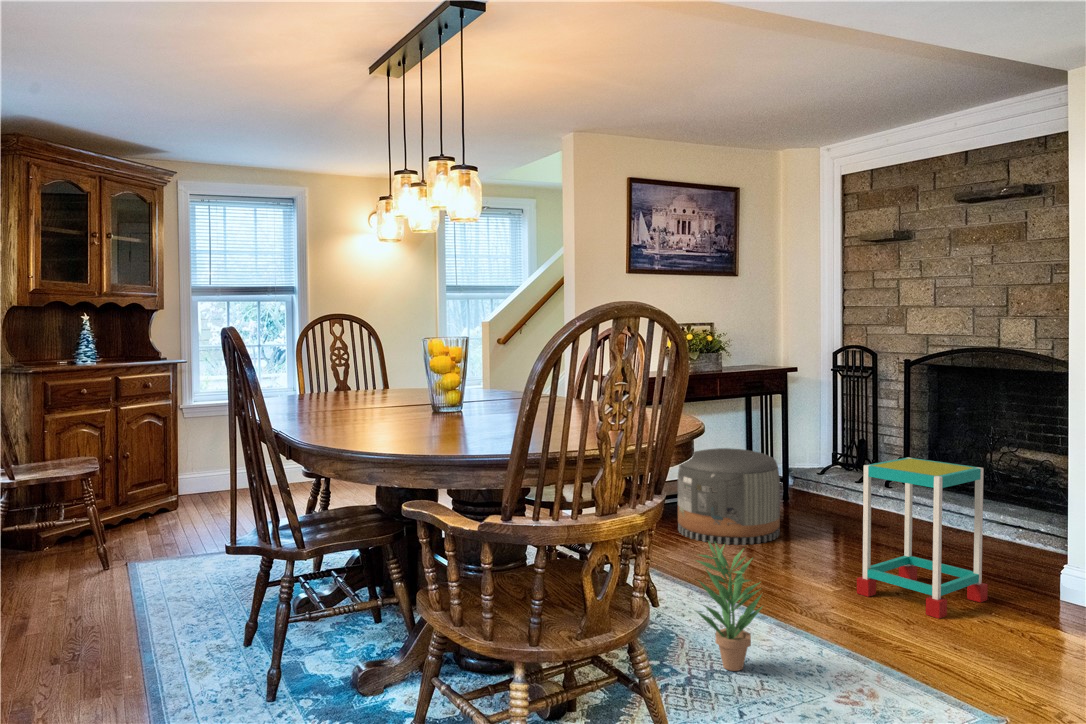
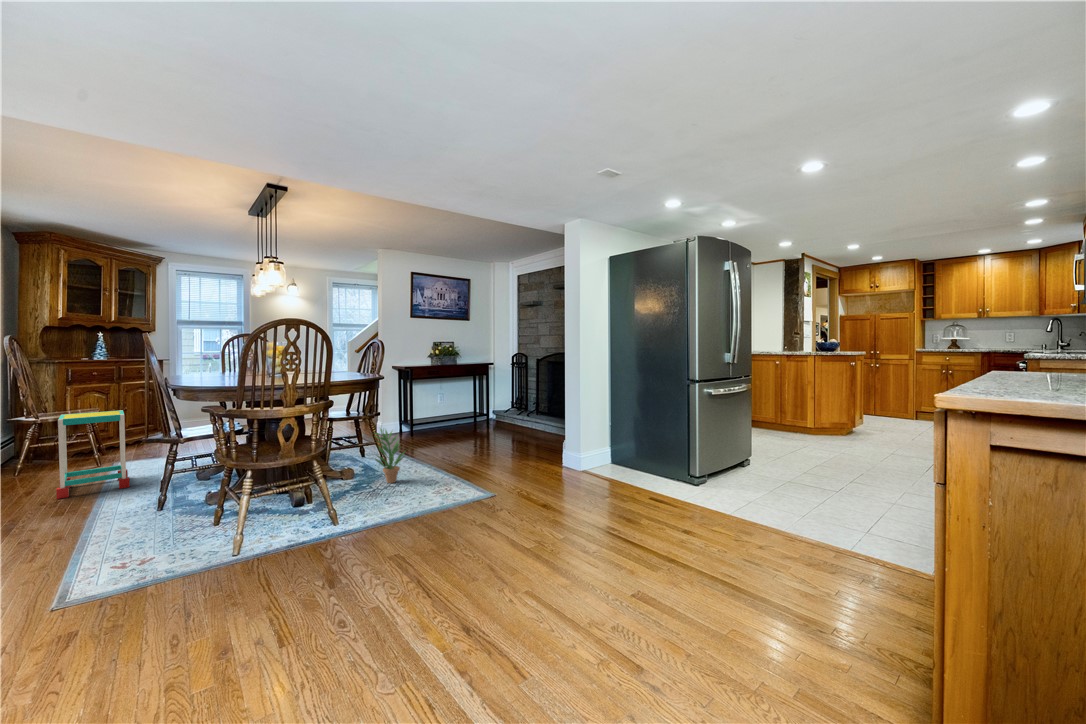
pouf: present [678,448,780,545] -> none [423,399,470,441]
side table: present [857,457,988,619] -> present [56,410,130,499]

